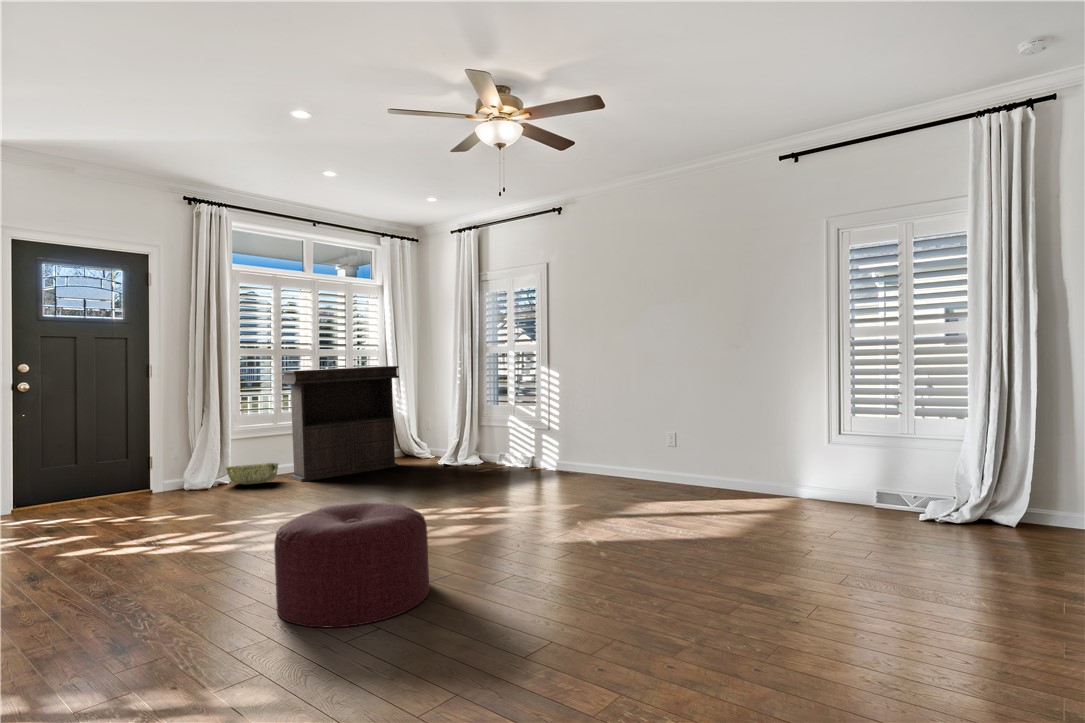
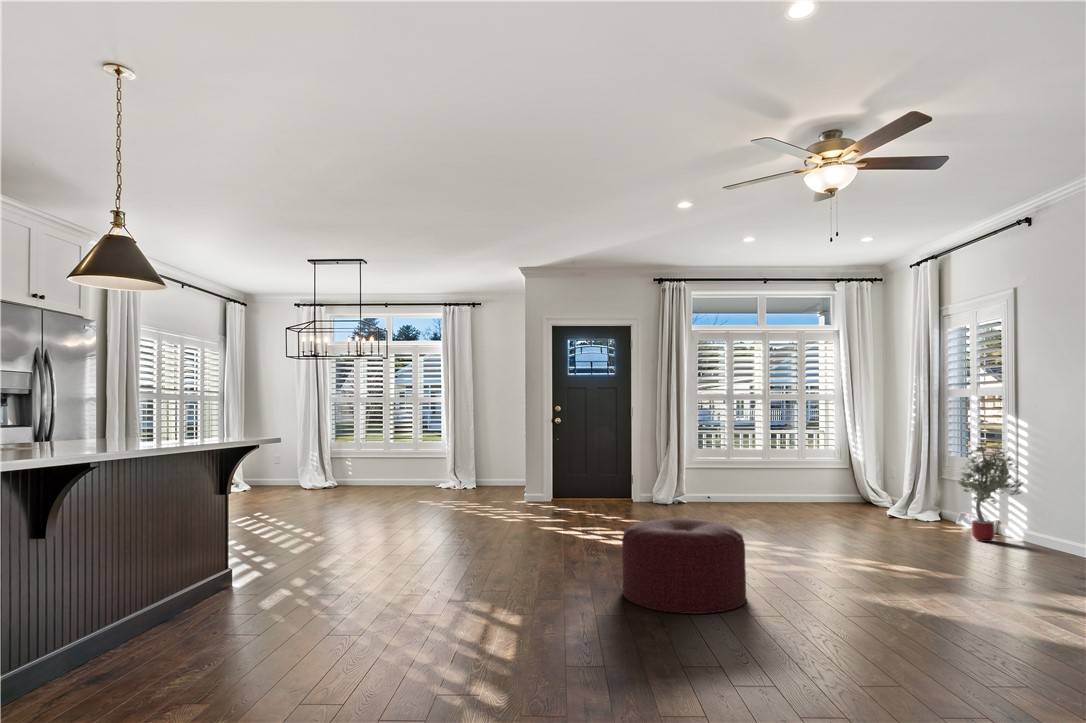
console table: present [282,366,399,482] -> none [730,409,844,511]
potted tree: none [507,390,559,476] -> present [958,443,1023,542]
woven basket: present [226,463,278,484] -> none [682,488,725,507]

